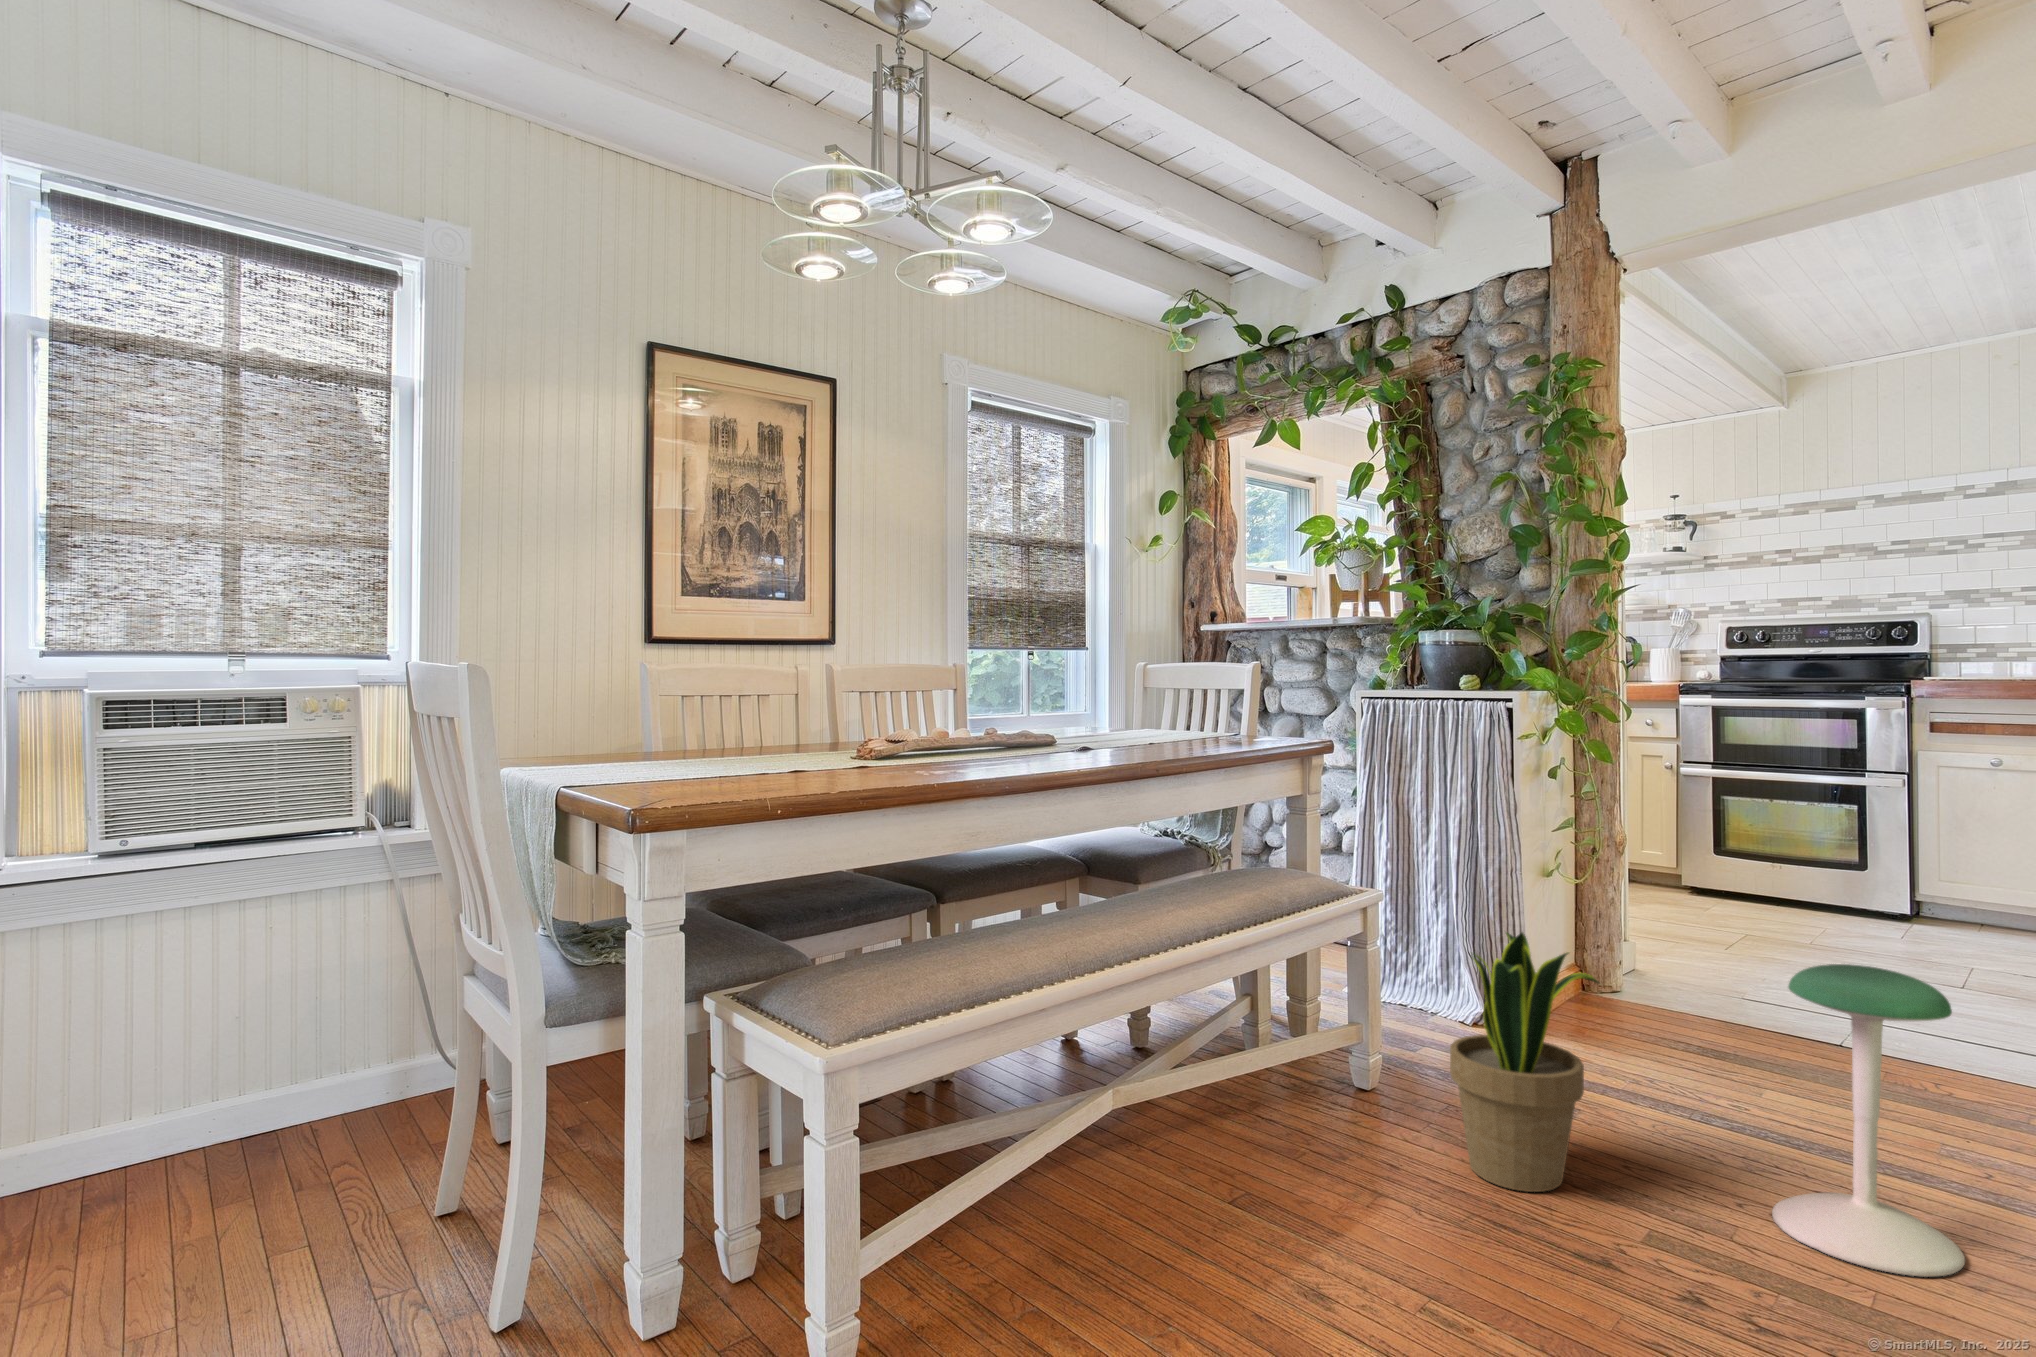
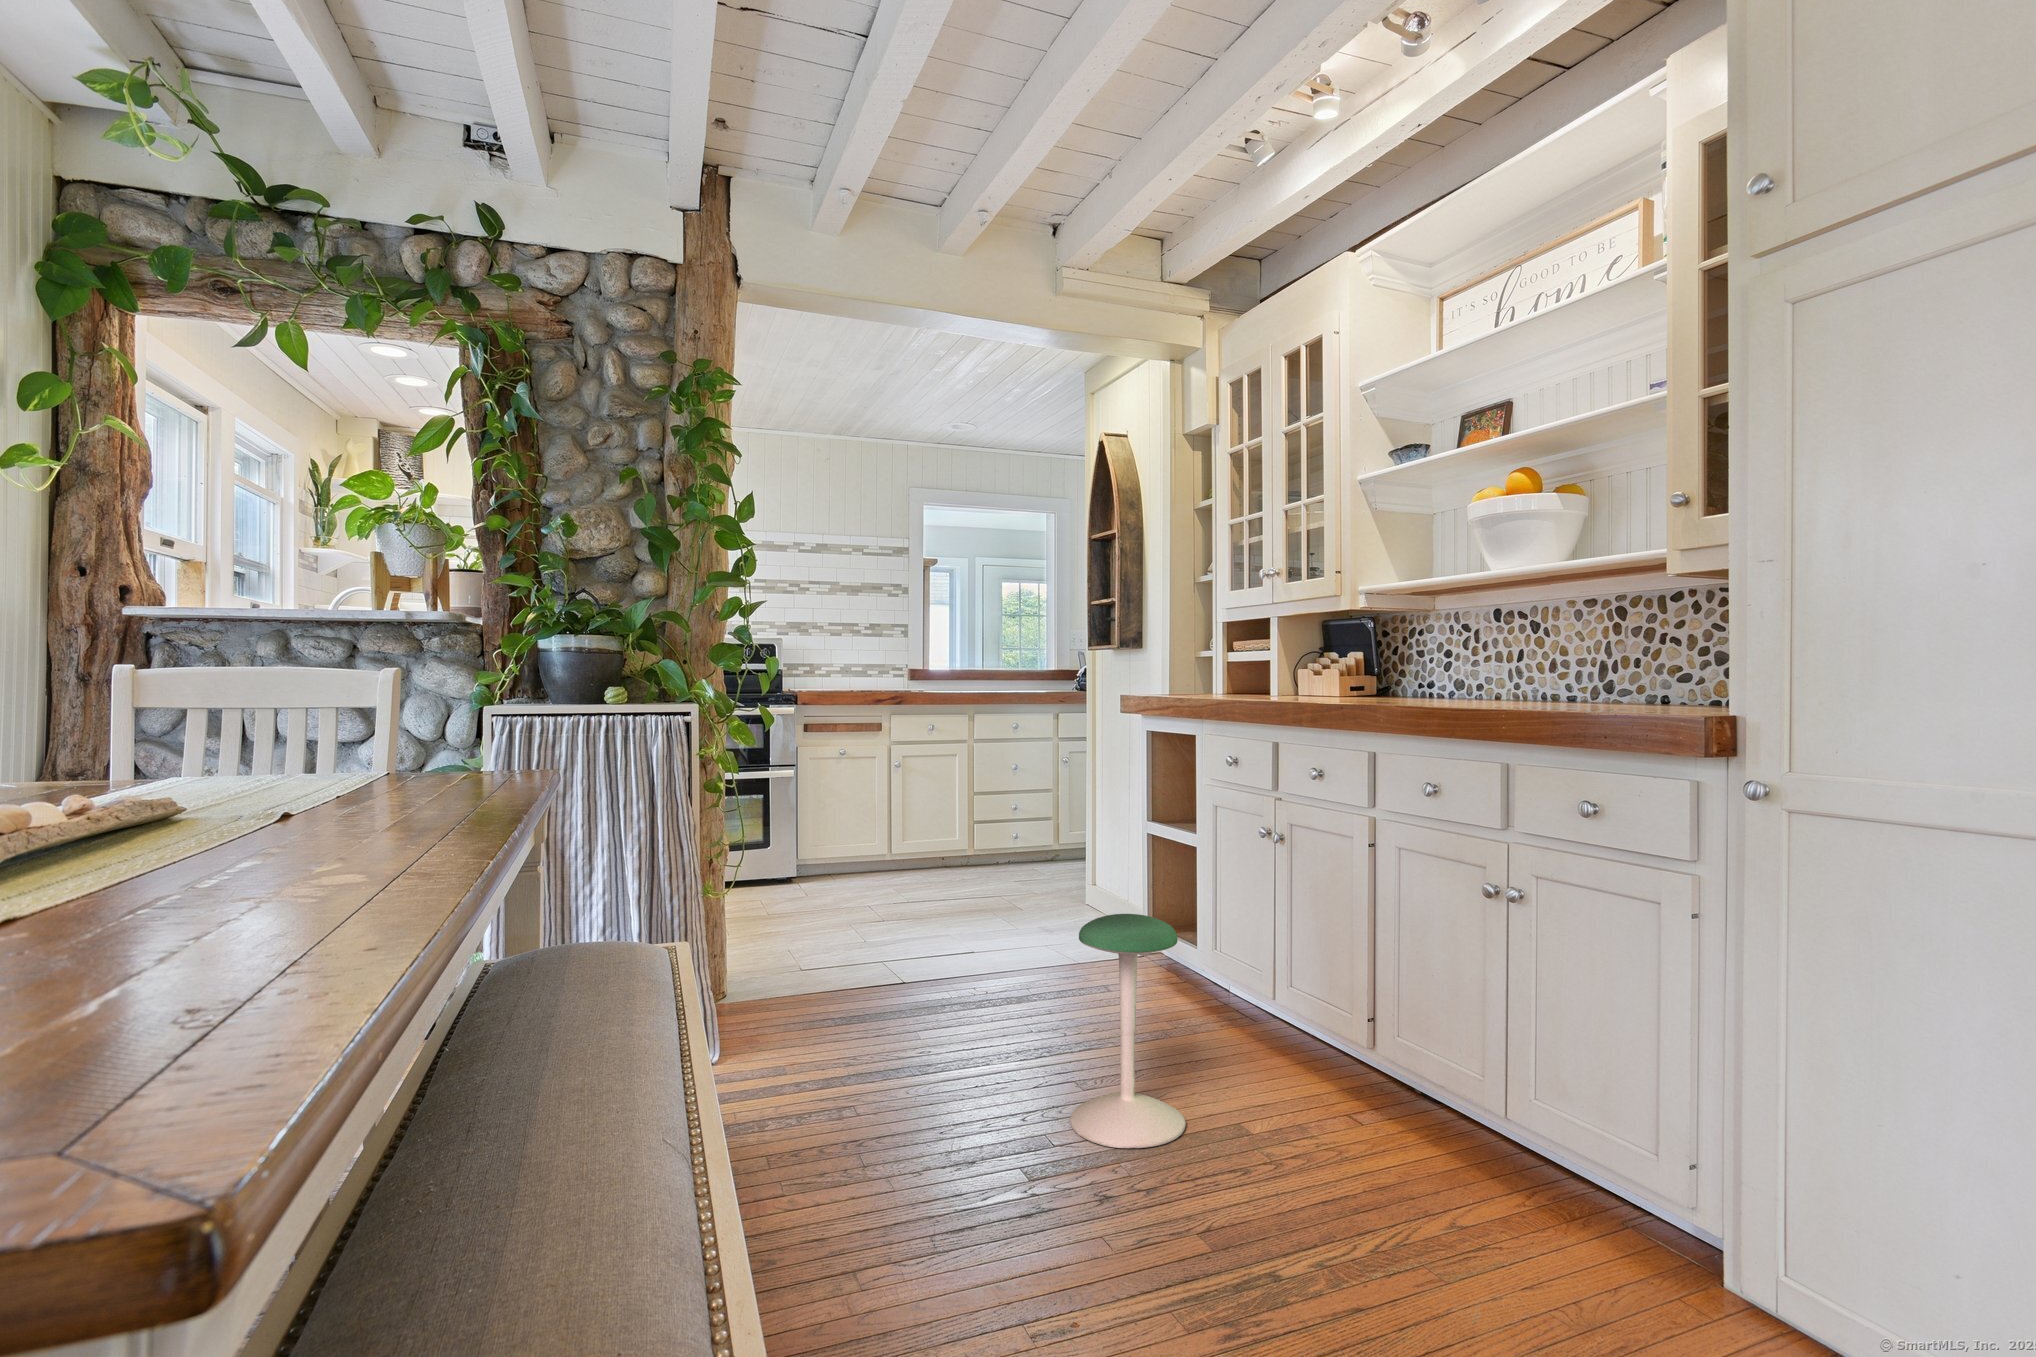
potted plant: present [1450,932,1599,1192] -> none [869,953,1011,1229]

